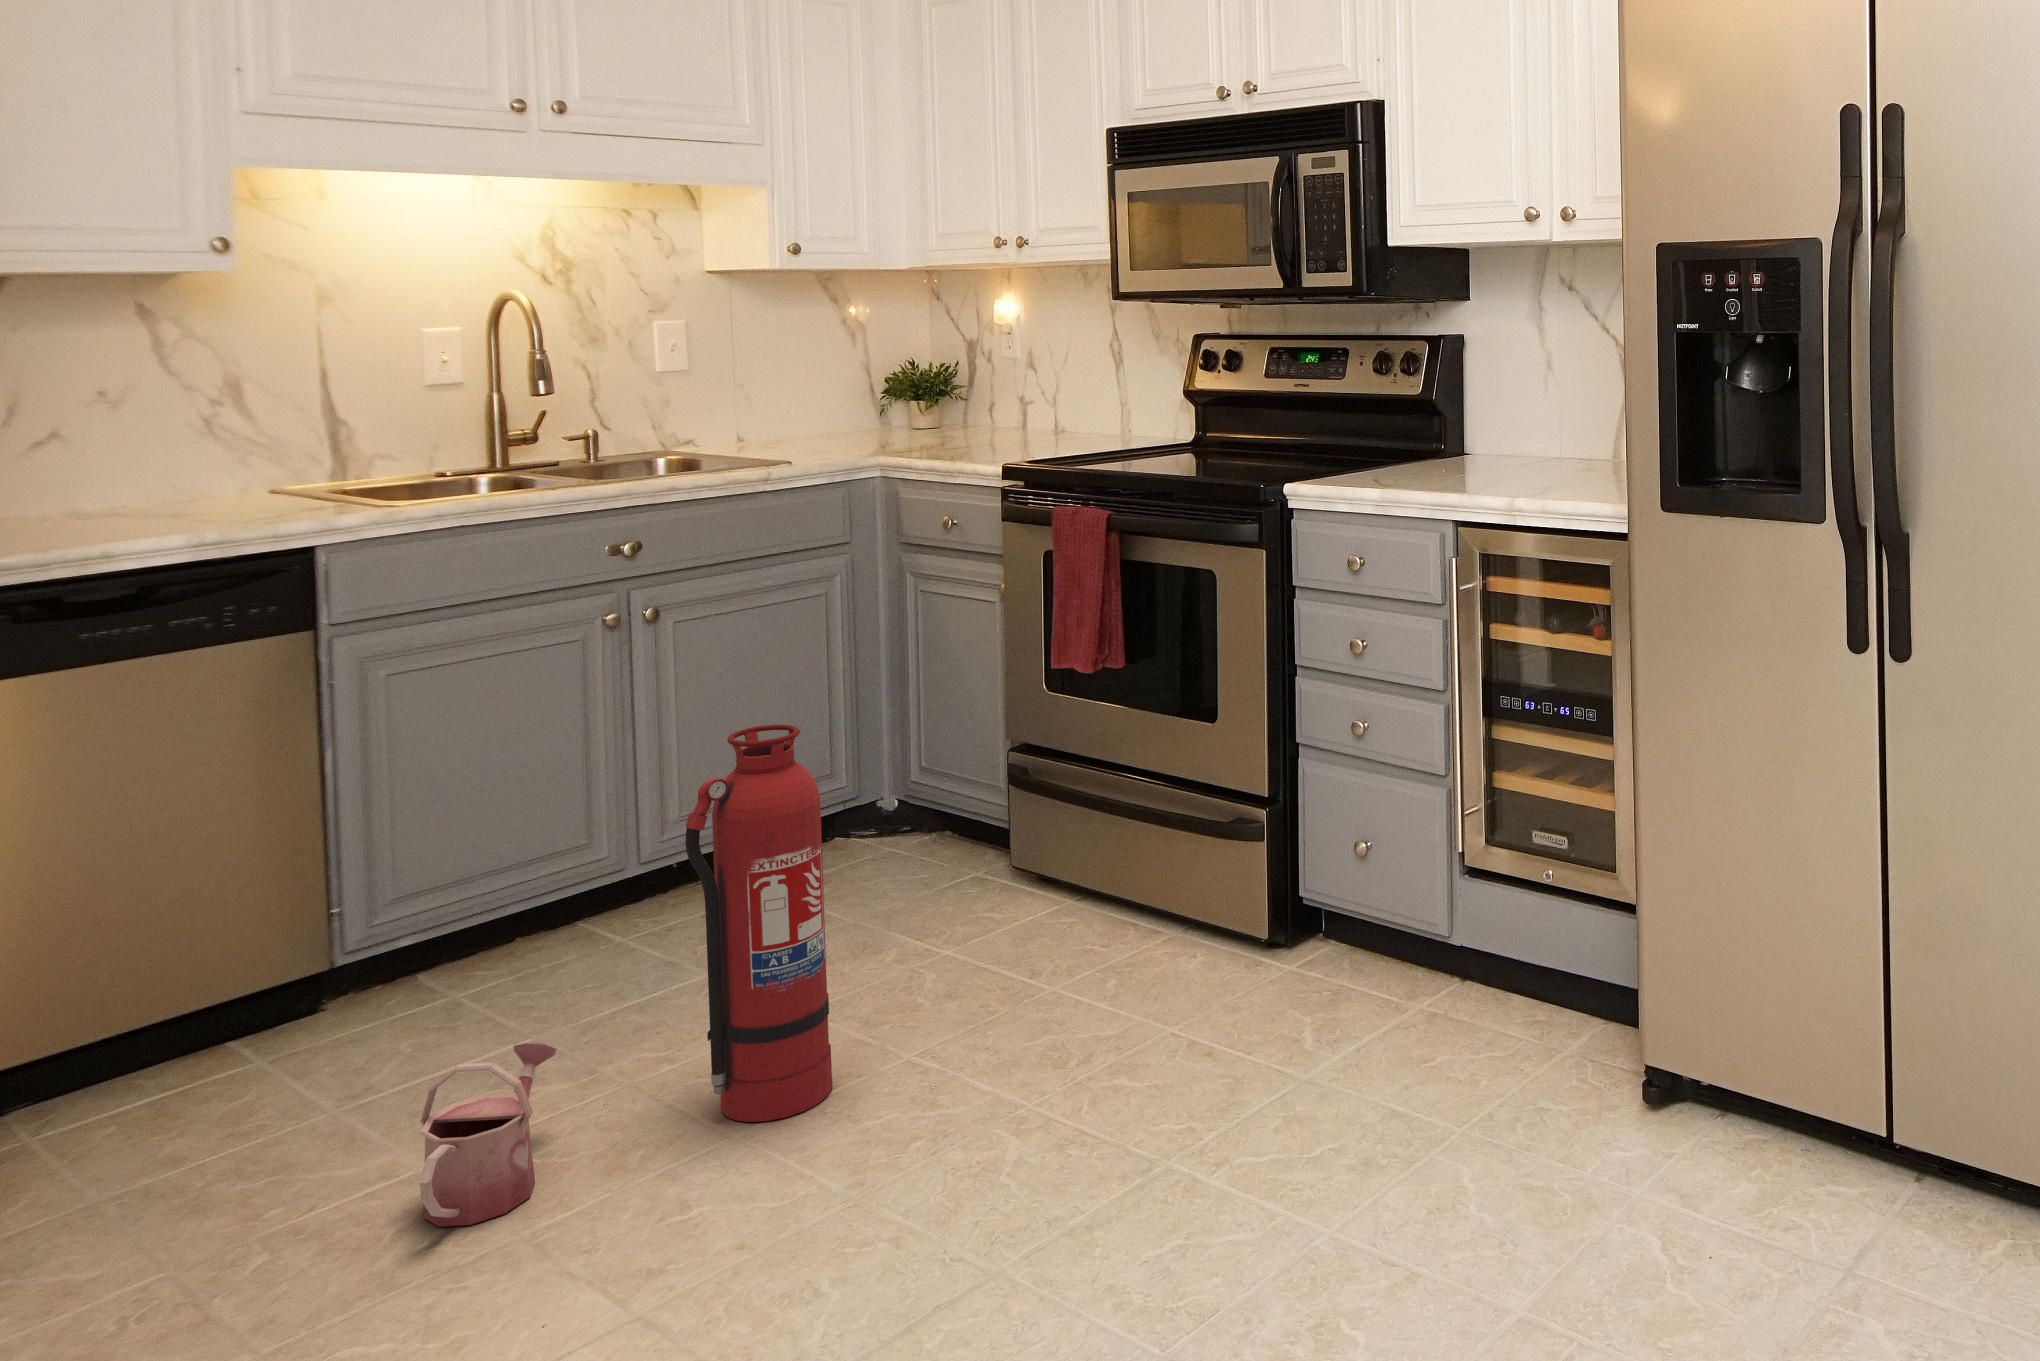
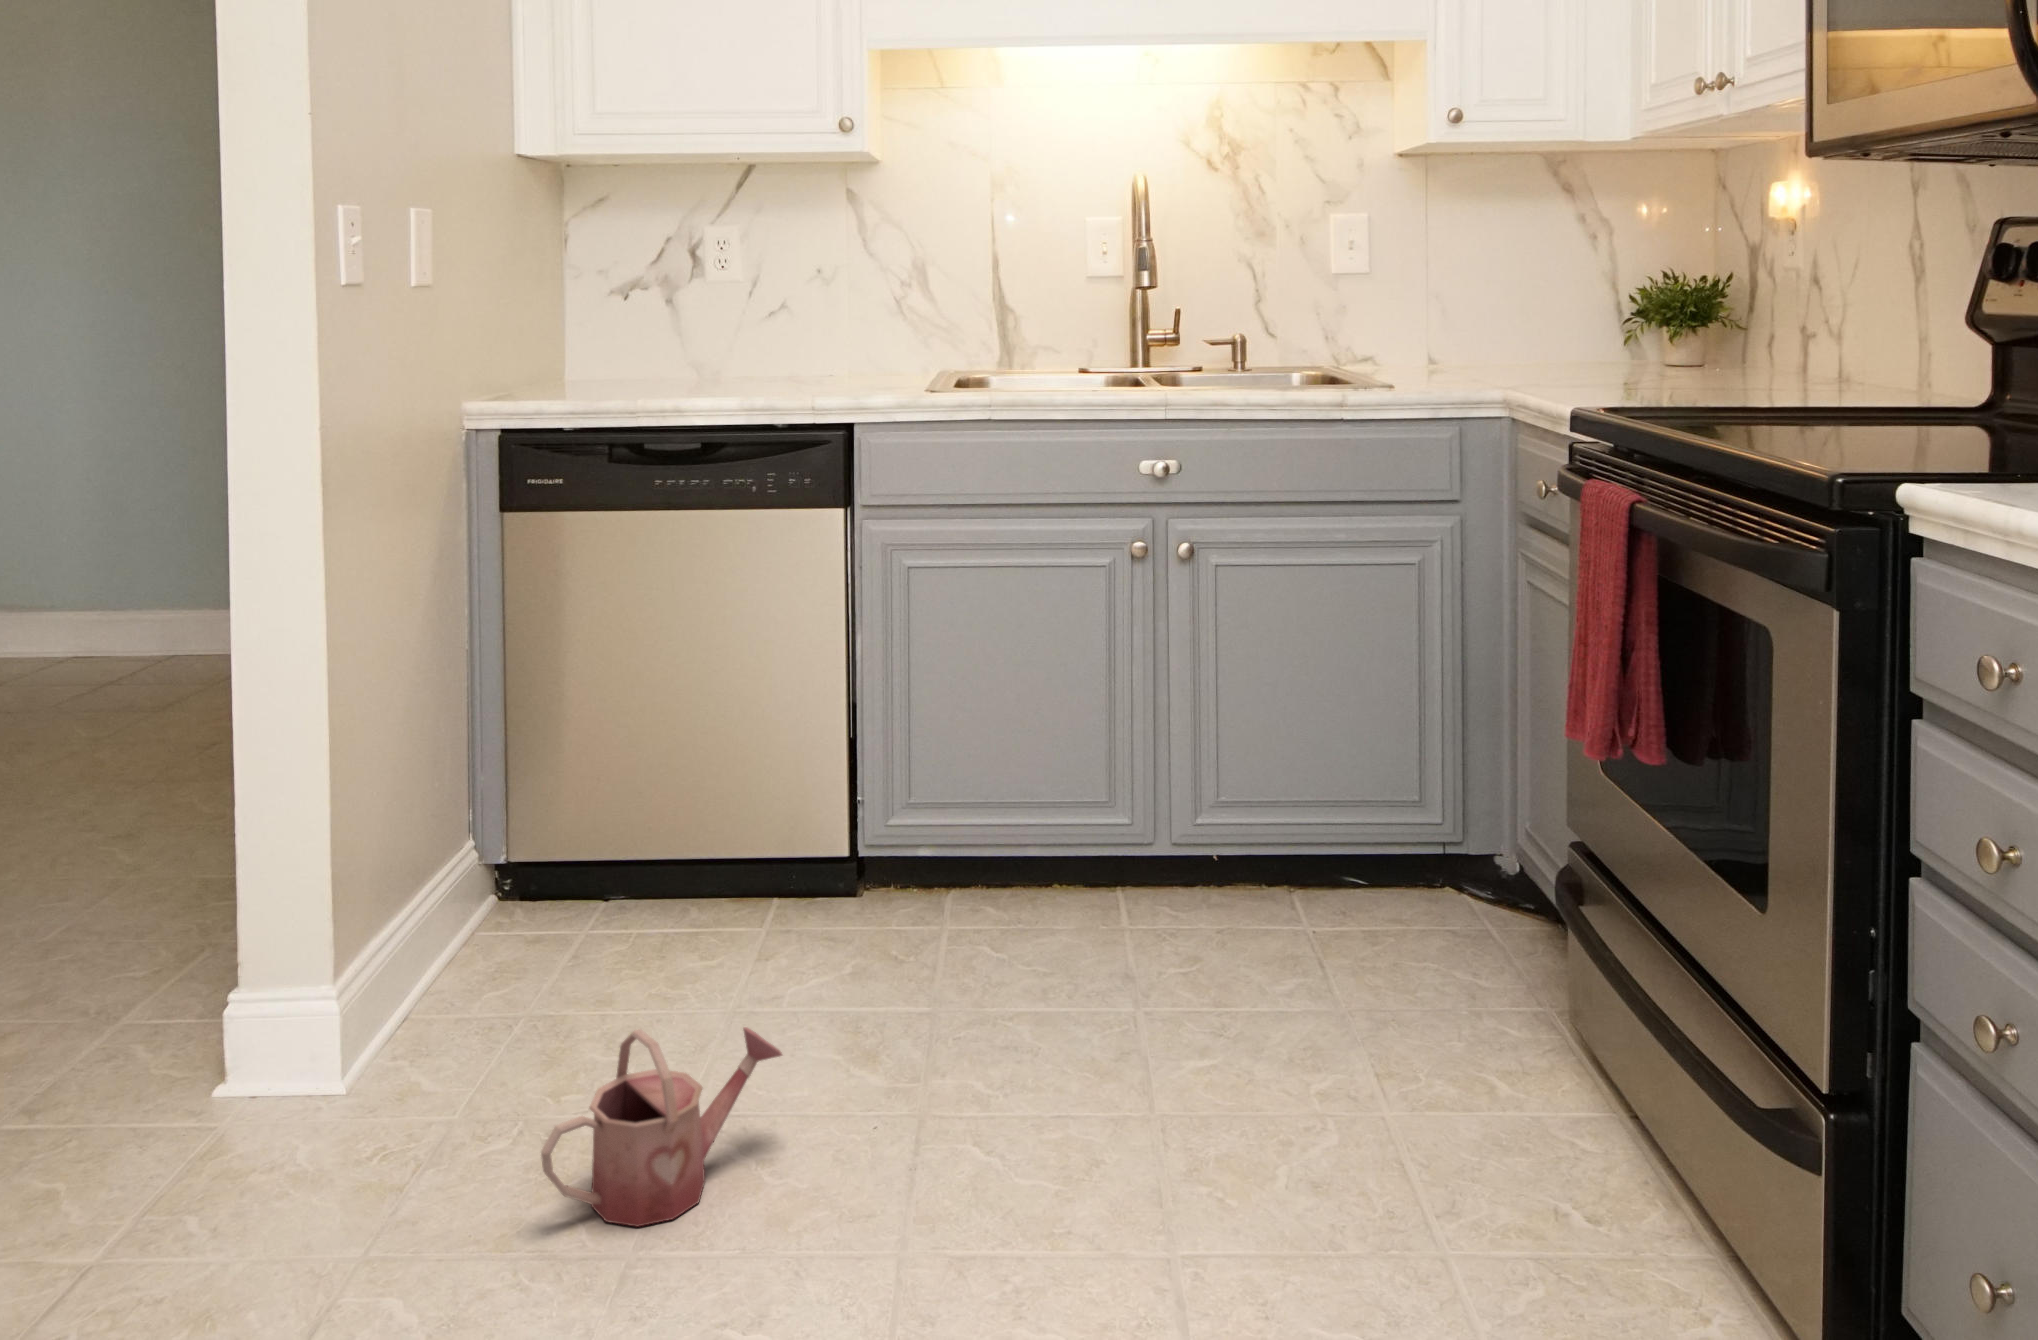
fire extinguisher: present [685,725,832,1122] -> none [861,719,1047,1273]

